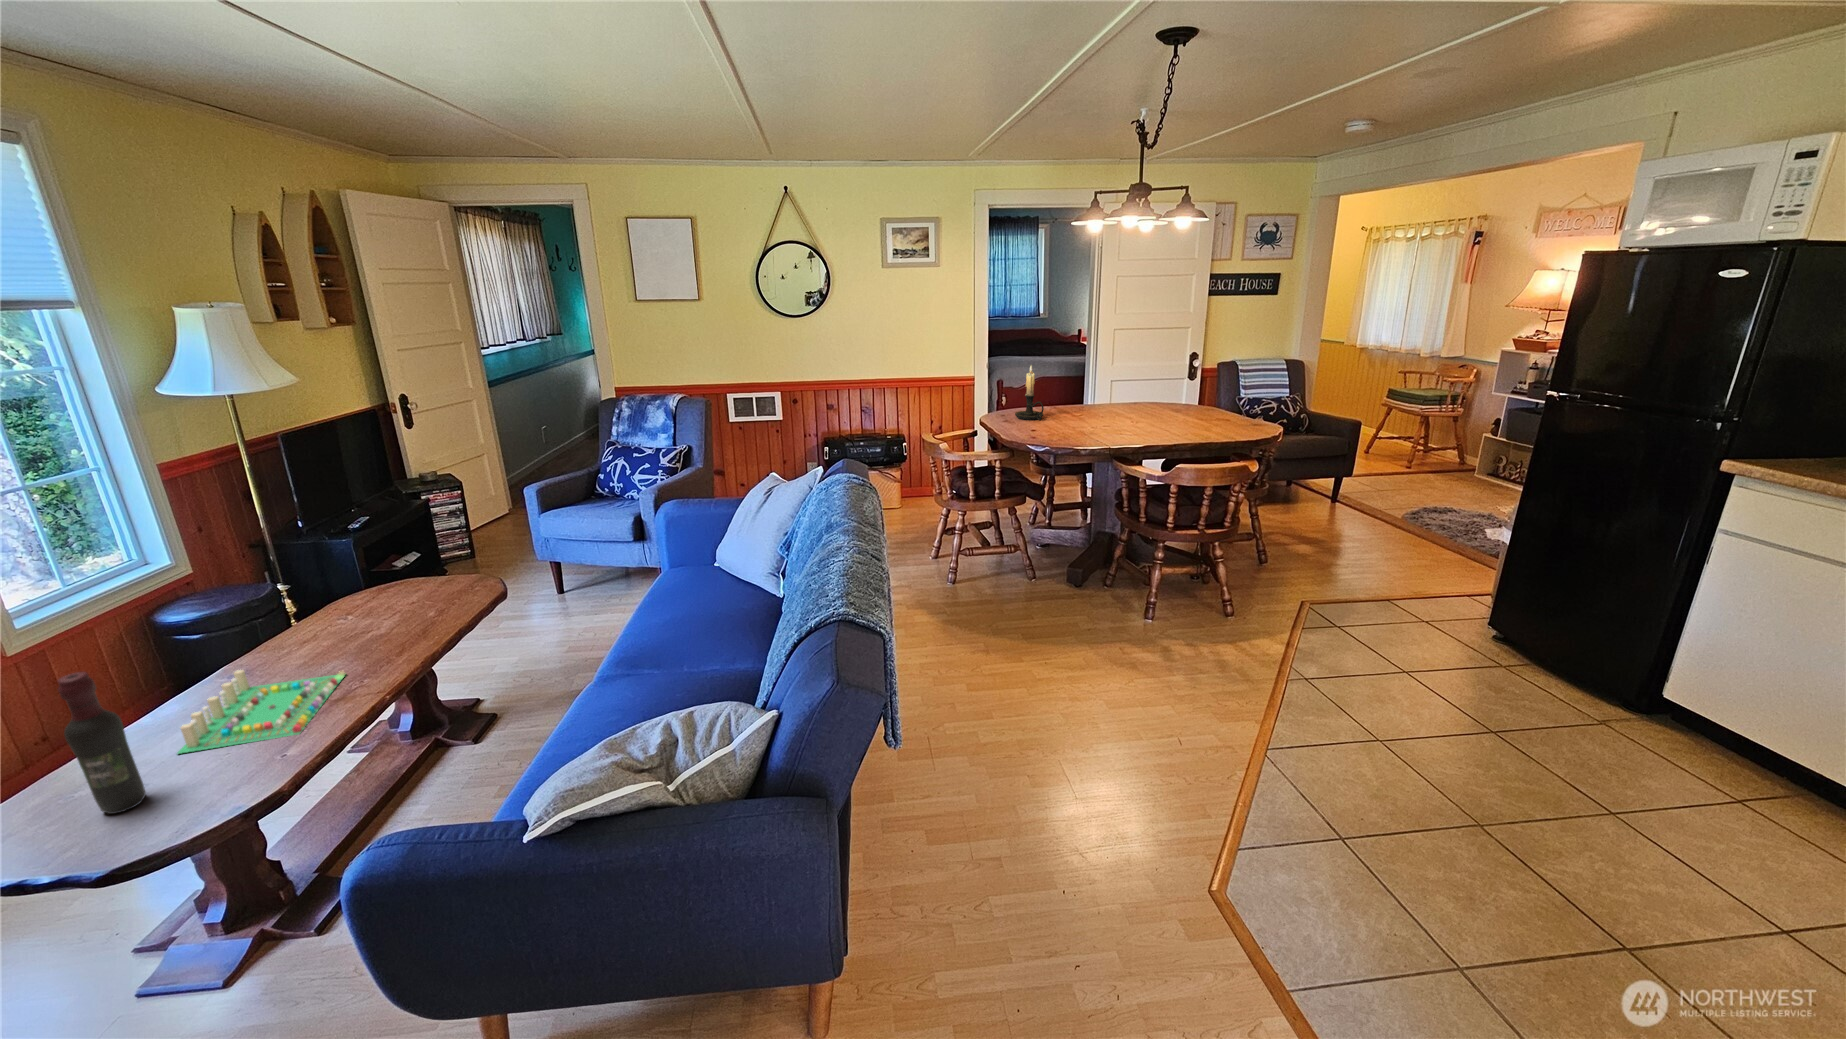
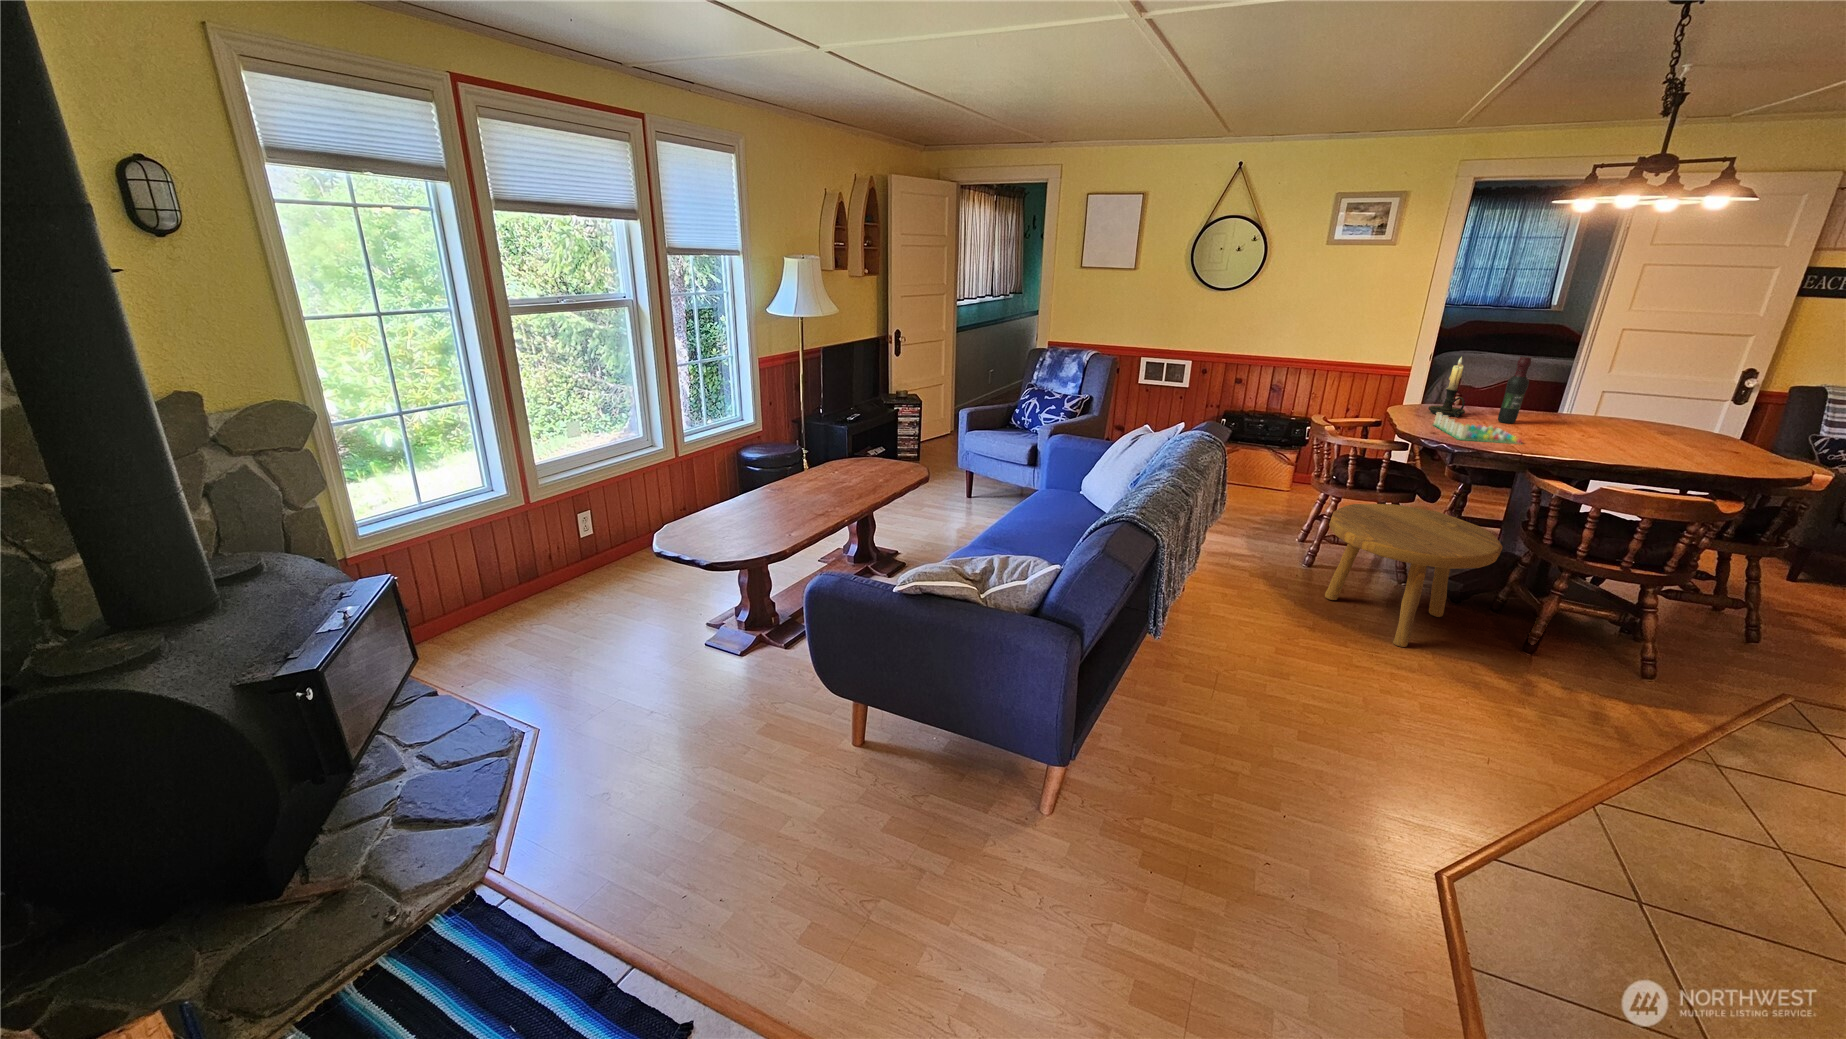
footstool: none [975,511,1115,649] -> present [1325,504,1503,647]
board game: present [178,670,345,754] -> present [1434,413,1522,444]
wine bottle: present [58,672,146,814] -> present [1498,357,1531,424]

